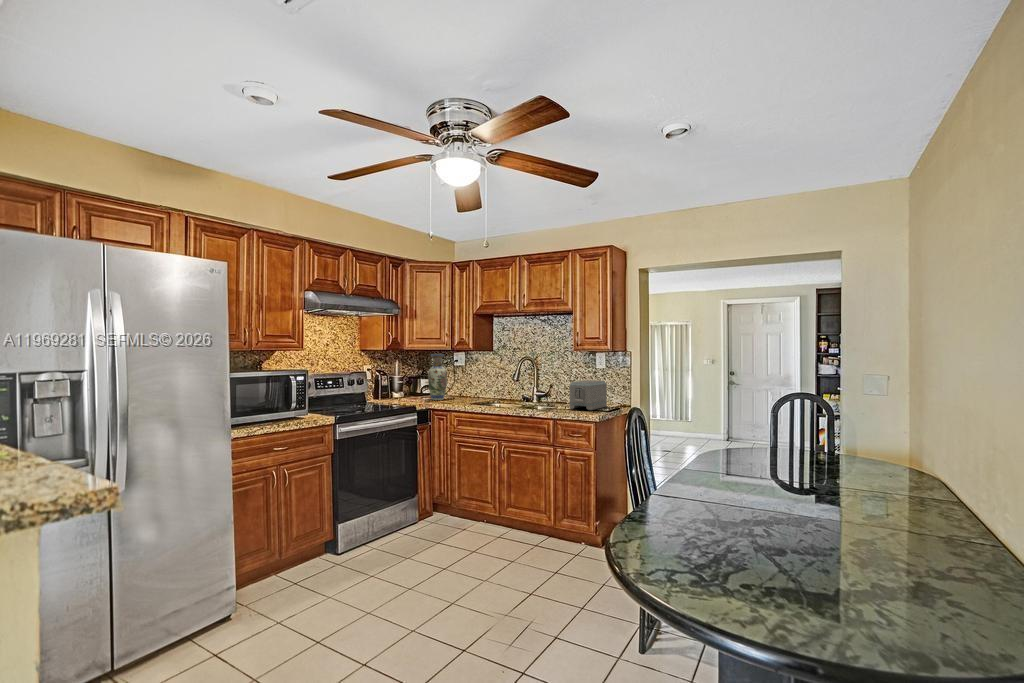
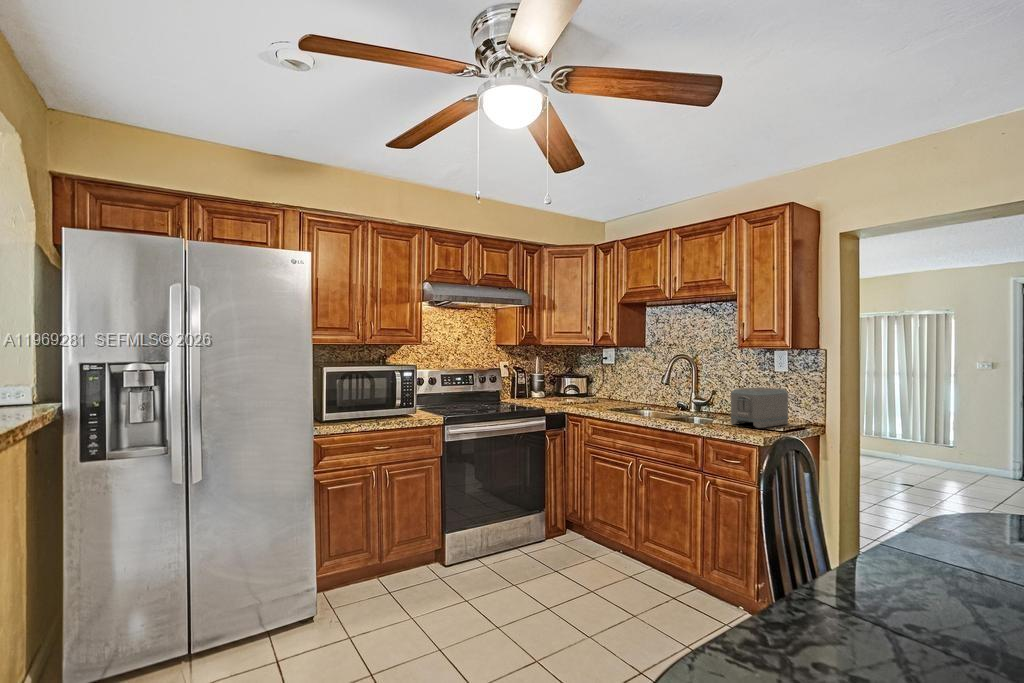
vase: present [428,354,447,400] -> none [567,350,588,402]

